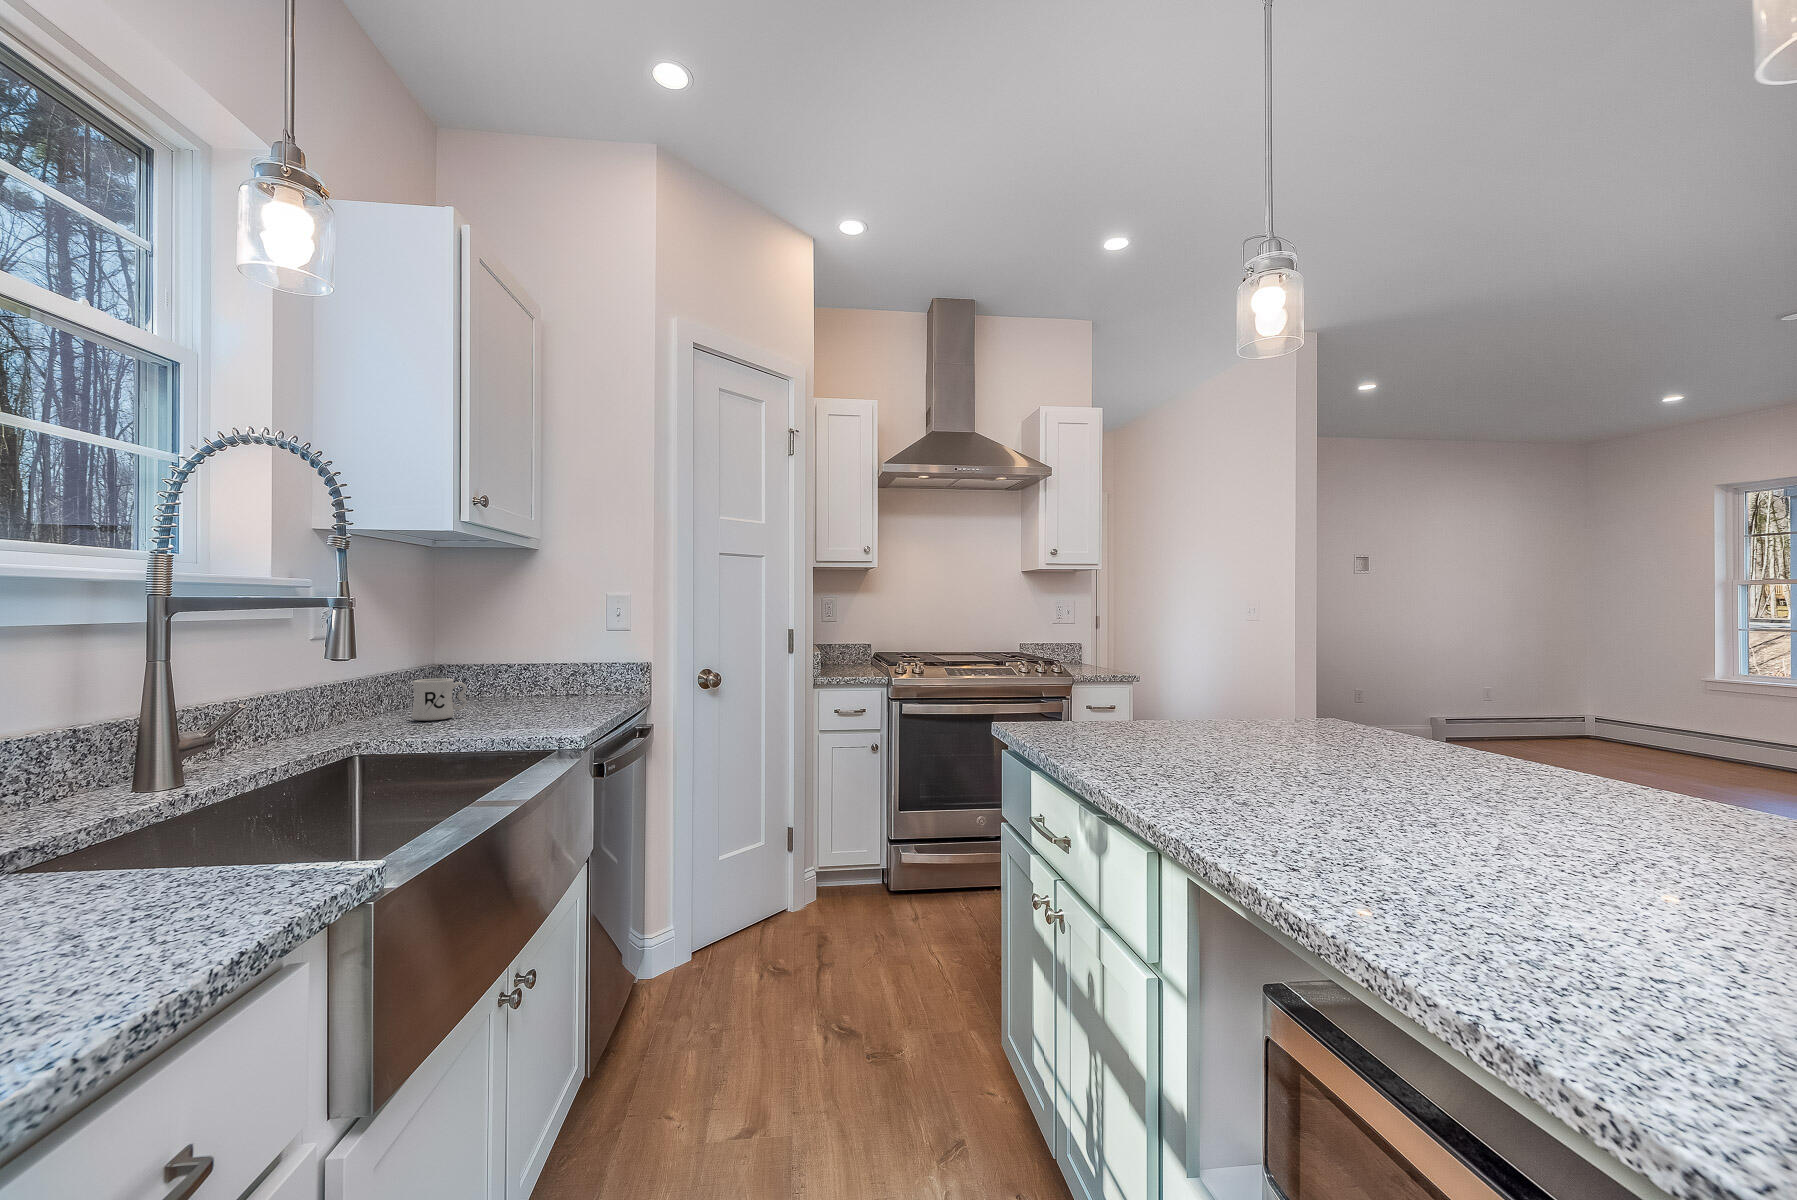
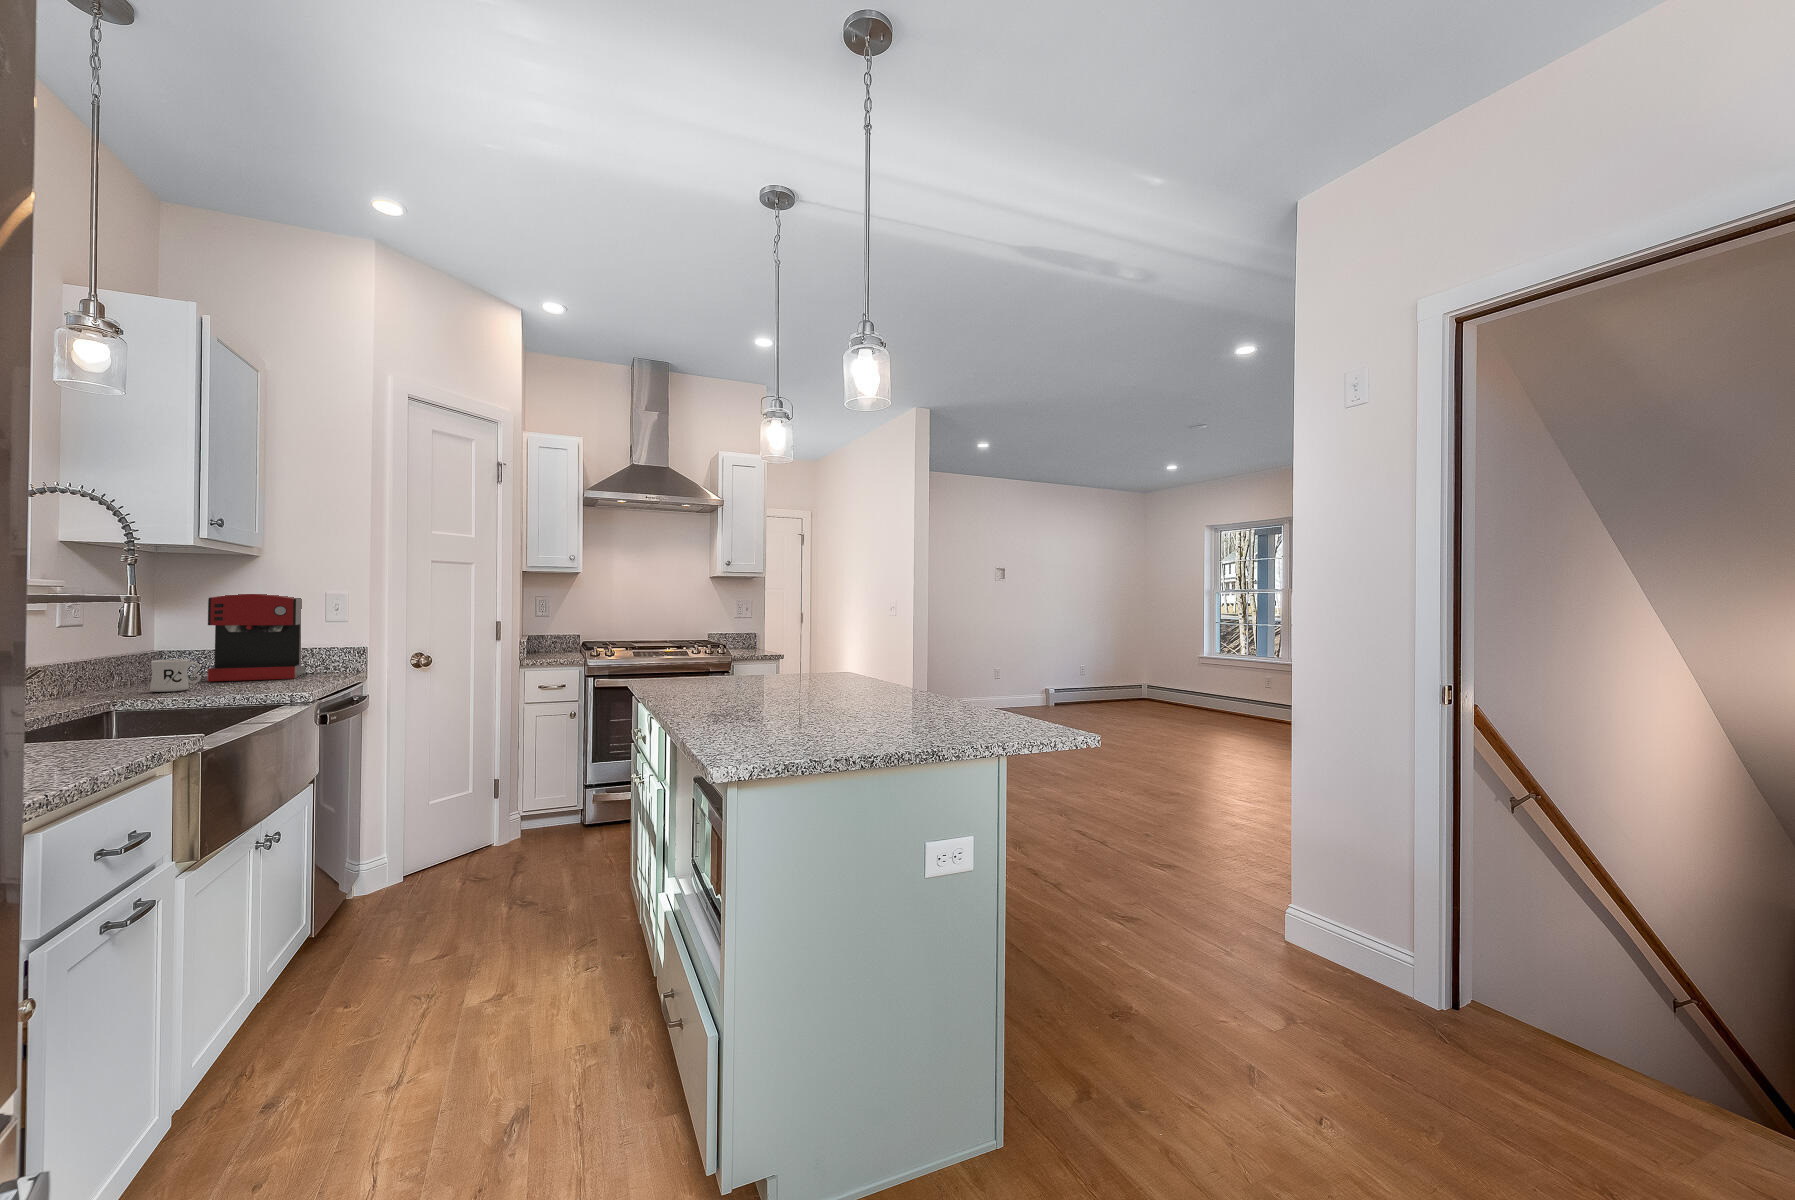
coffee maker: none [482,588,586,704] -> present [207,594,305,681]

